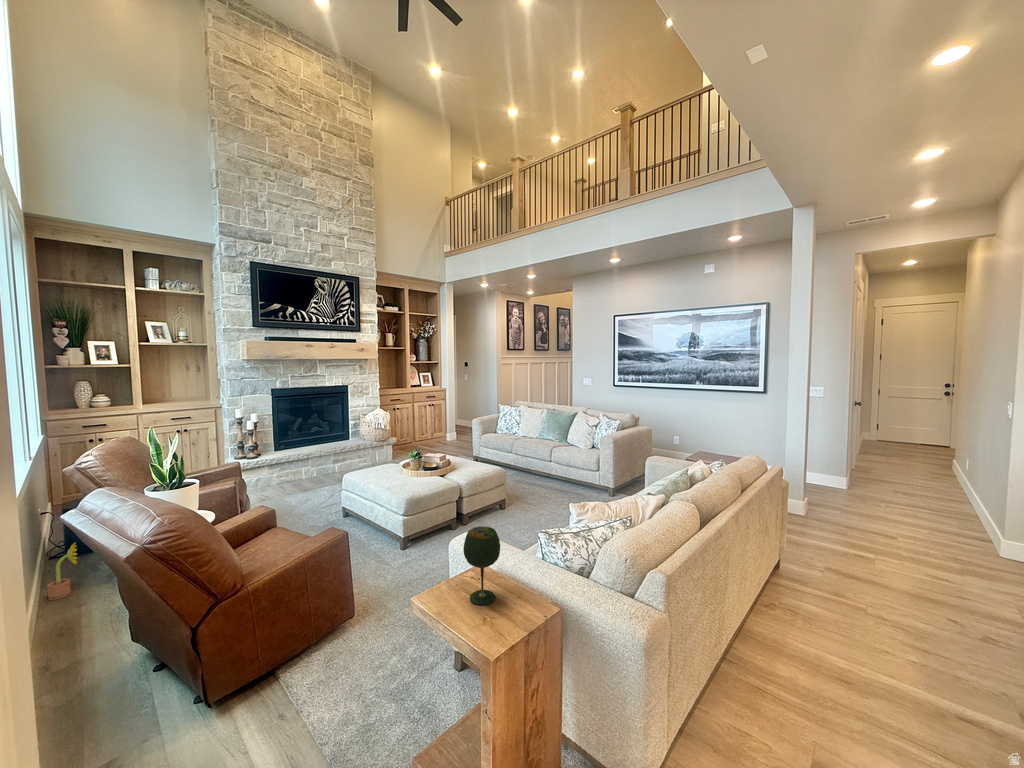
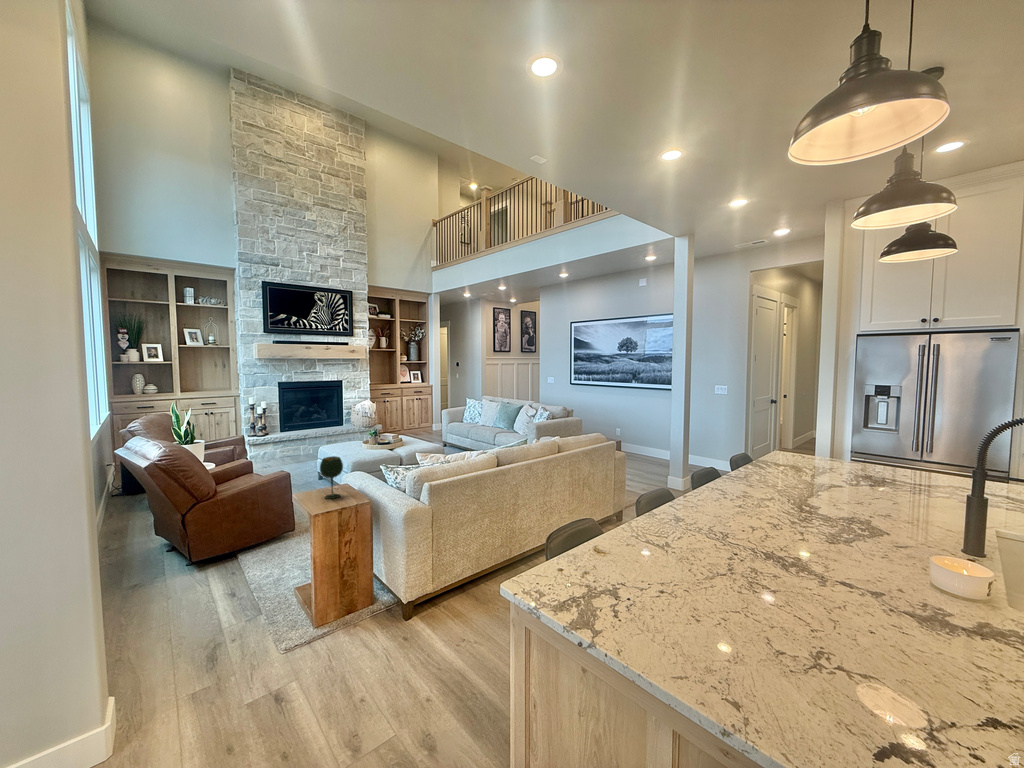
decorative plant: present [47,543,77,600] -> none [109,480,129,518]

